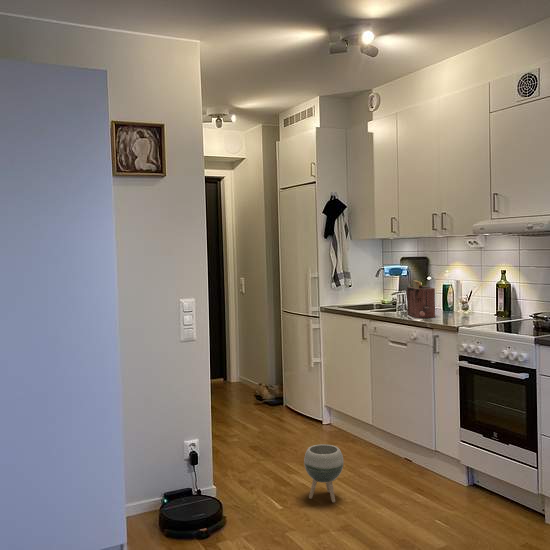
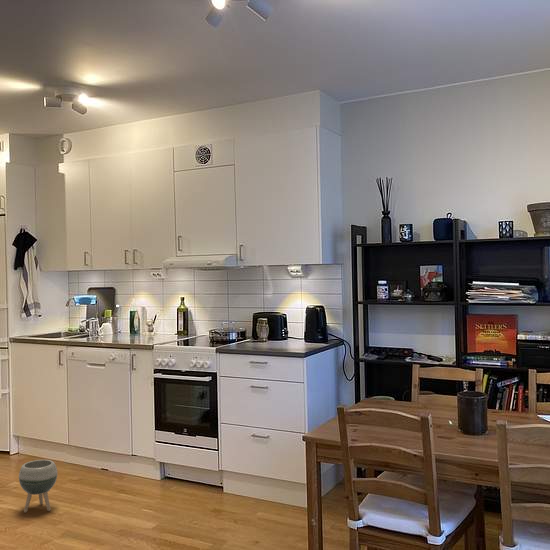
toaster: present [407,280,435,318] -> none [101,308,128,340]

